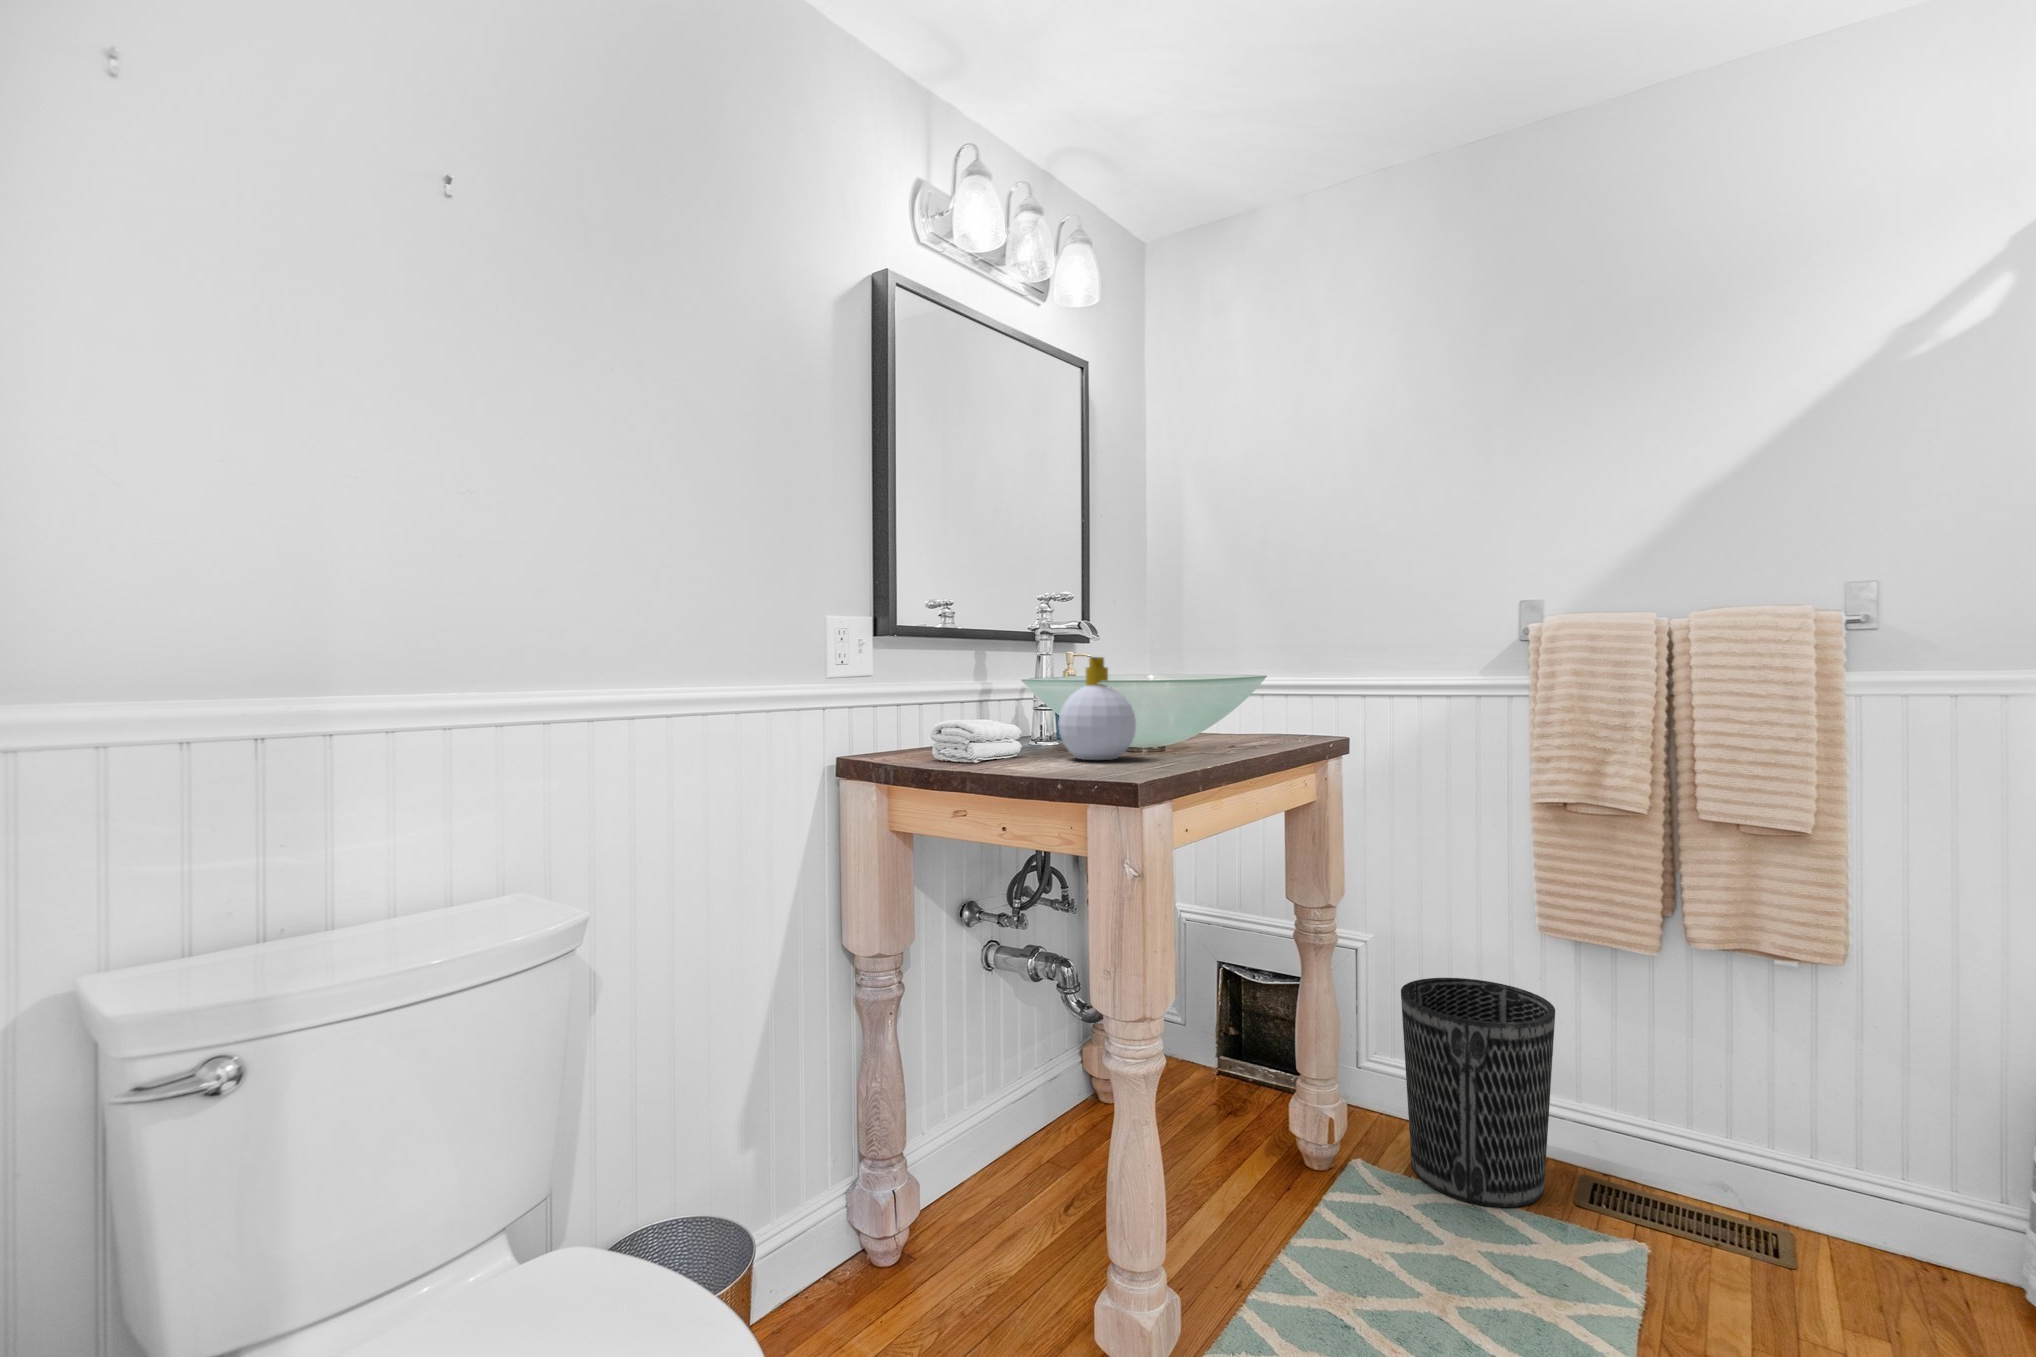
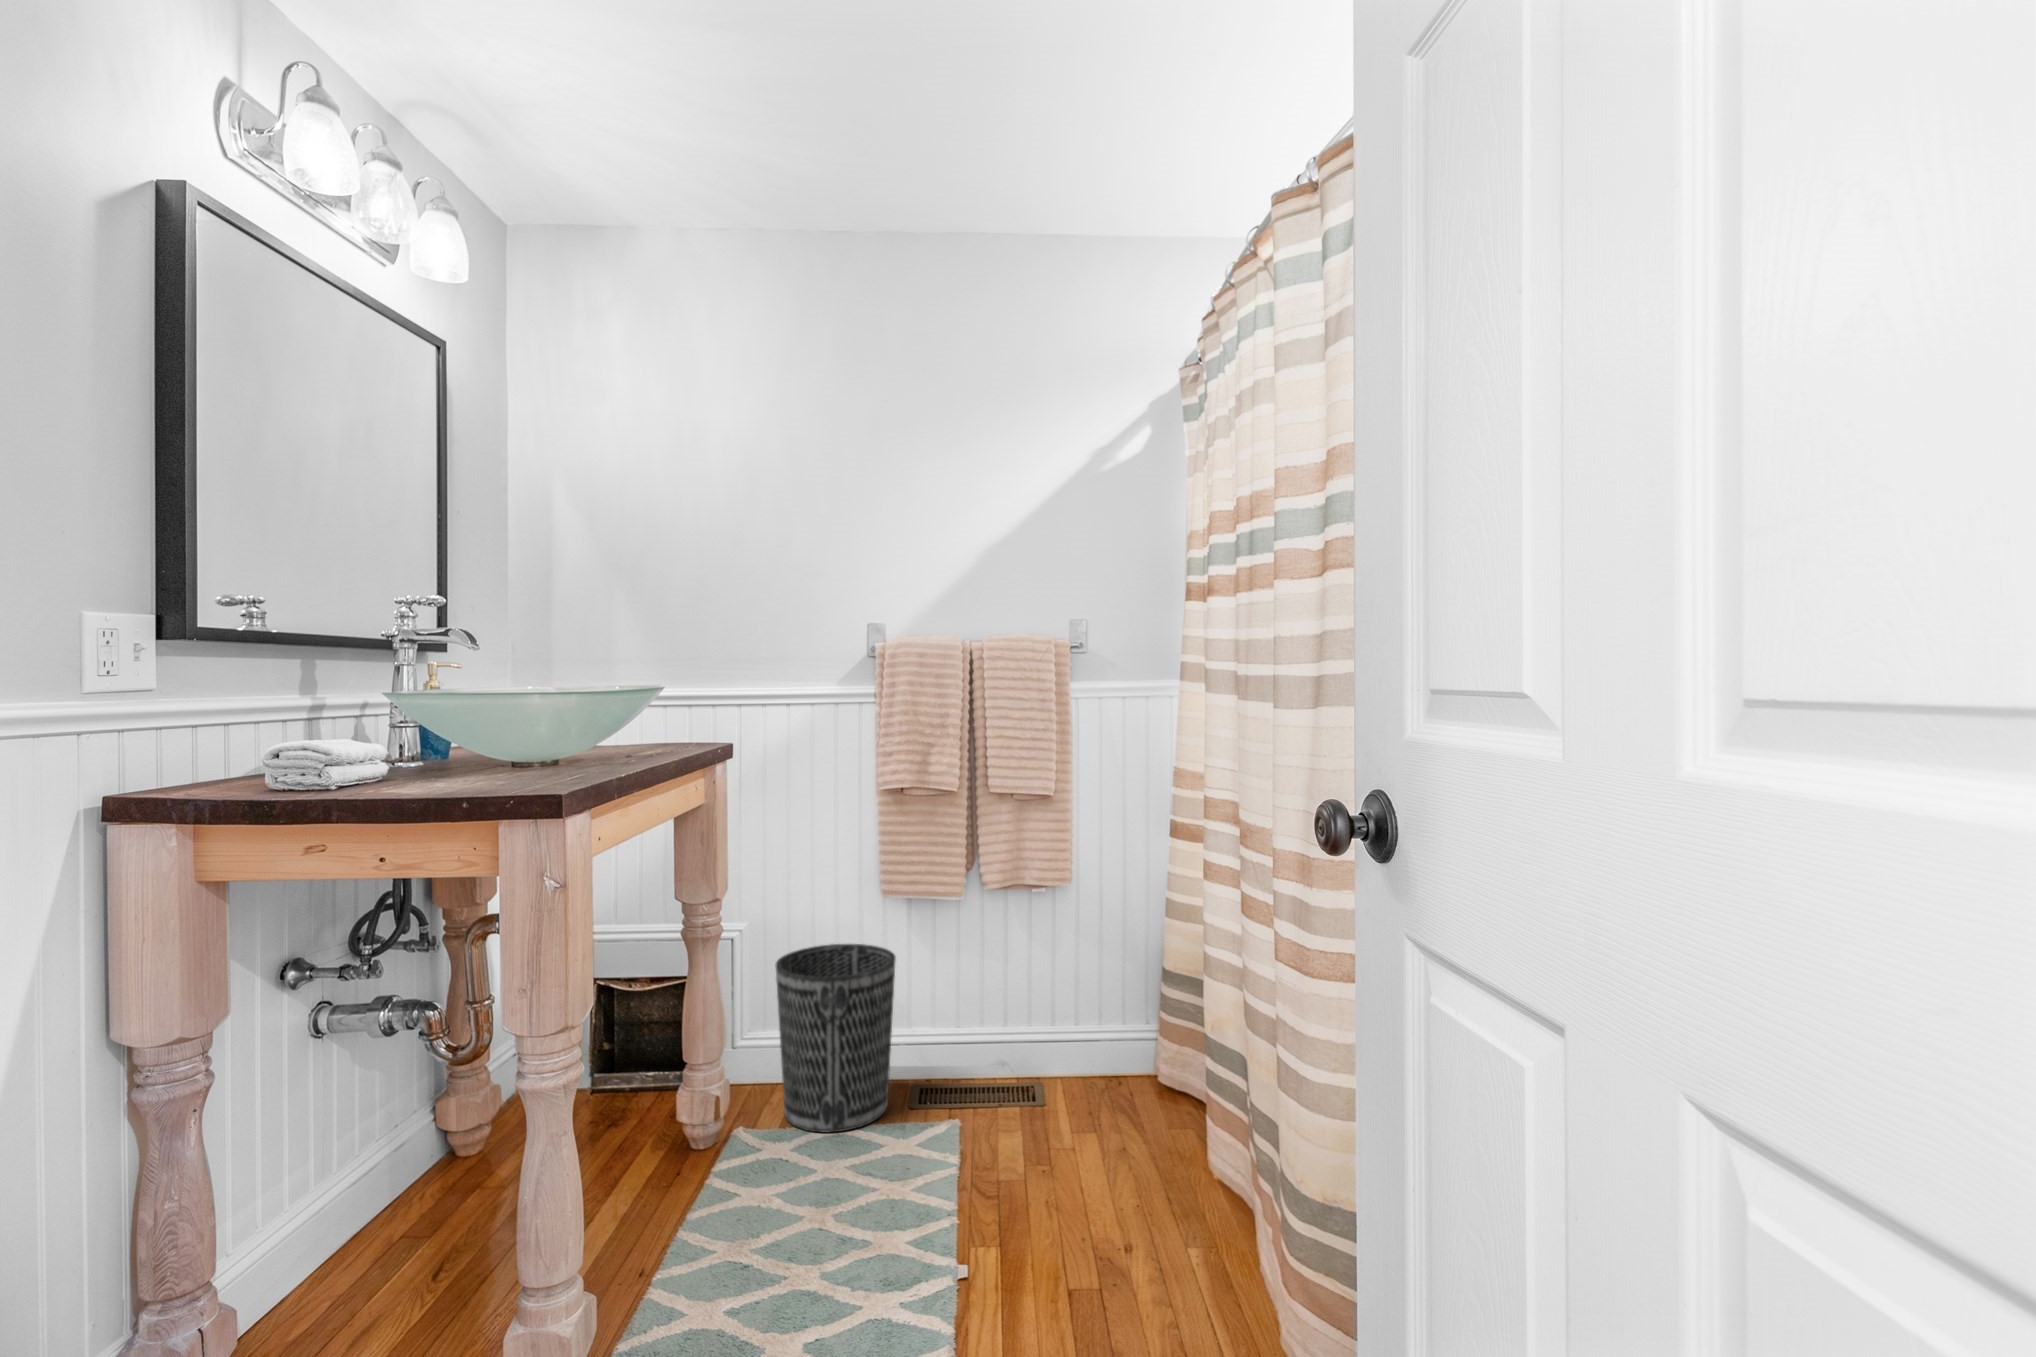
soap bottle: present [1058,657,1136,760] -> none [441,668,536,777]

